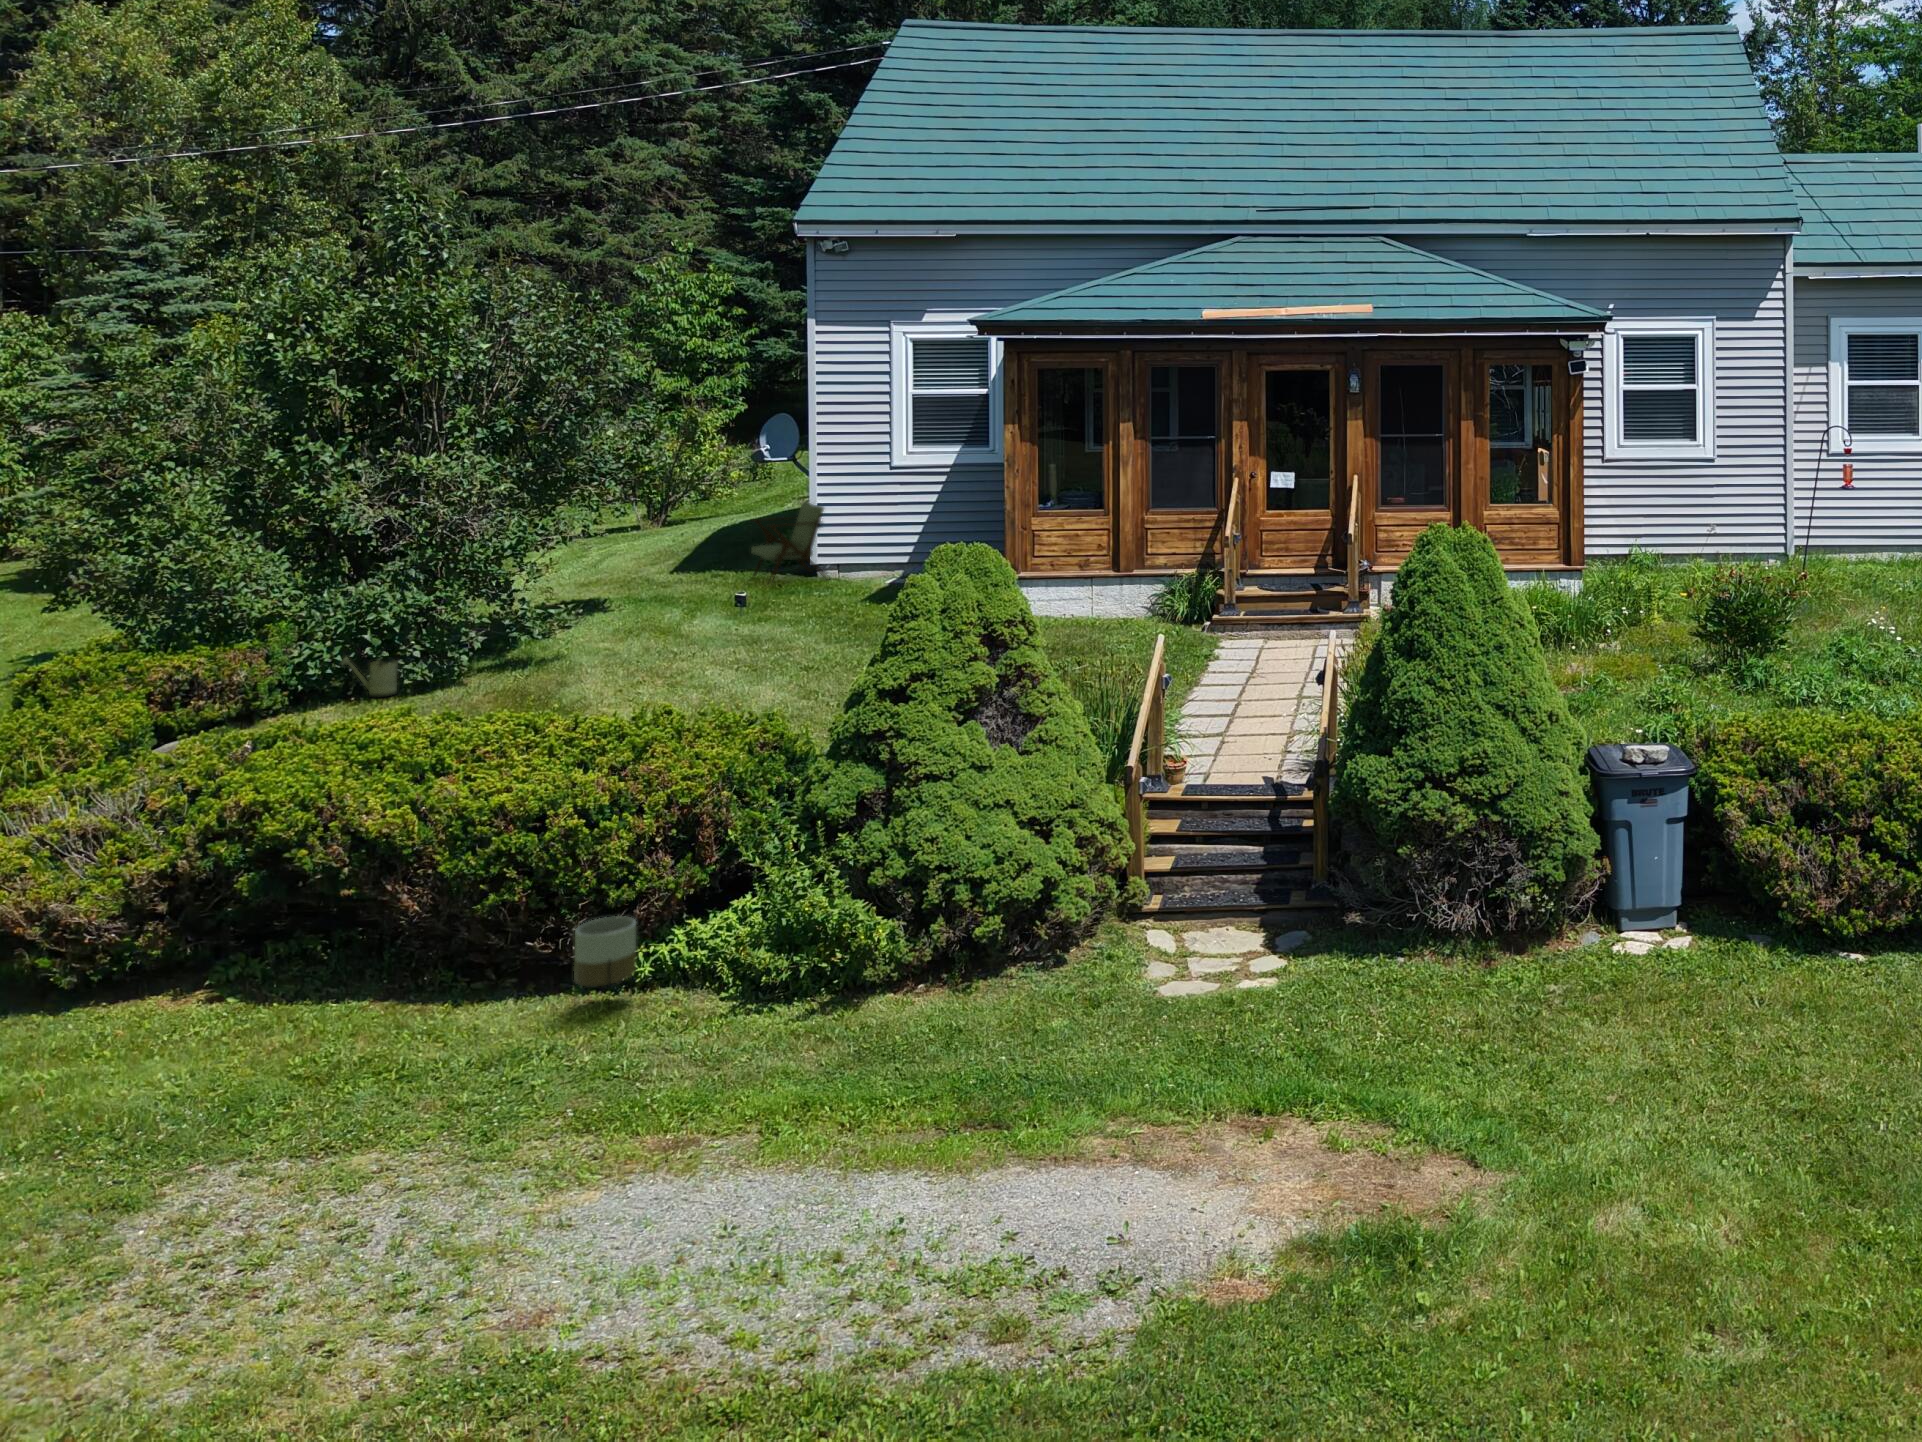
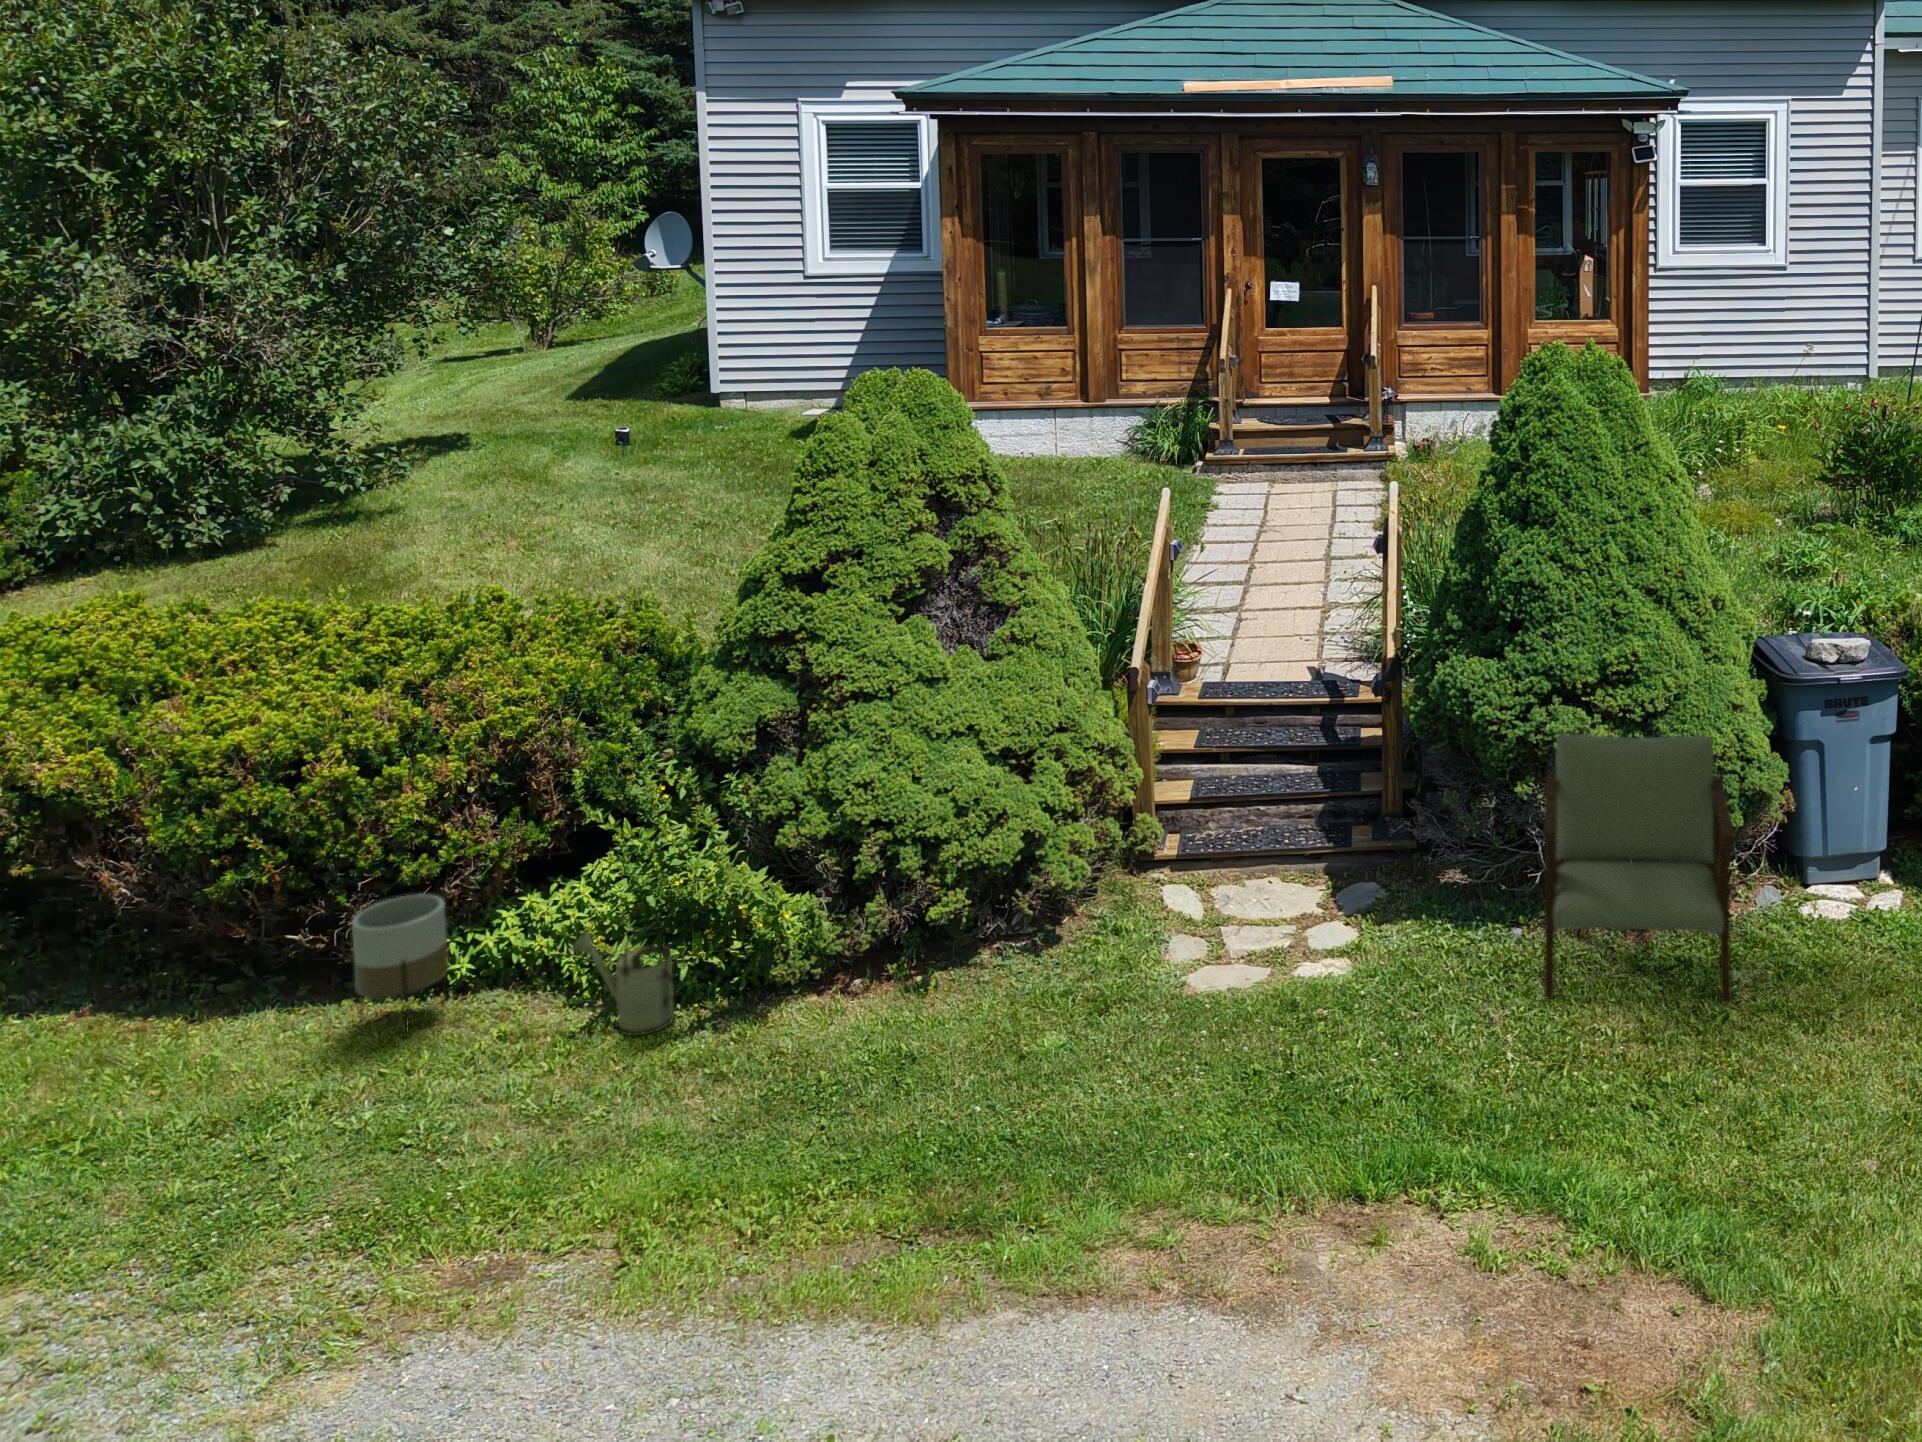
lounge chair: present [751,502,829,585] -> present [1543,733,1736,1003]
watering can: present [340,657,398,697] -> present [571,924,676,1036]

